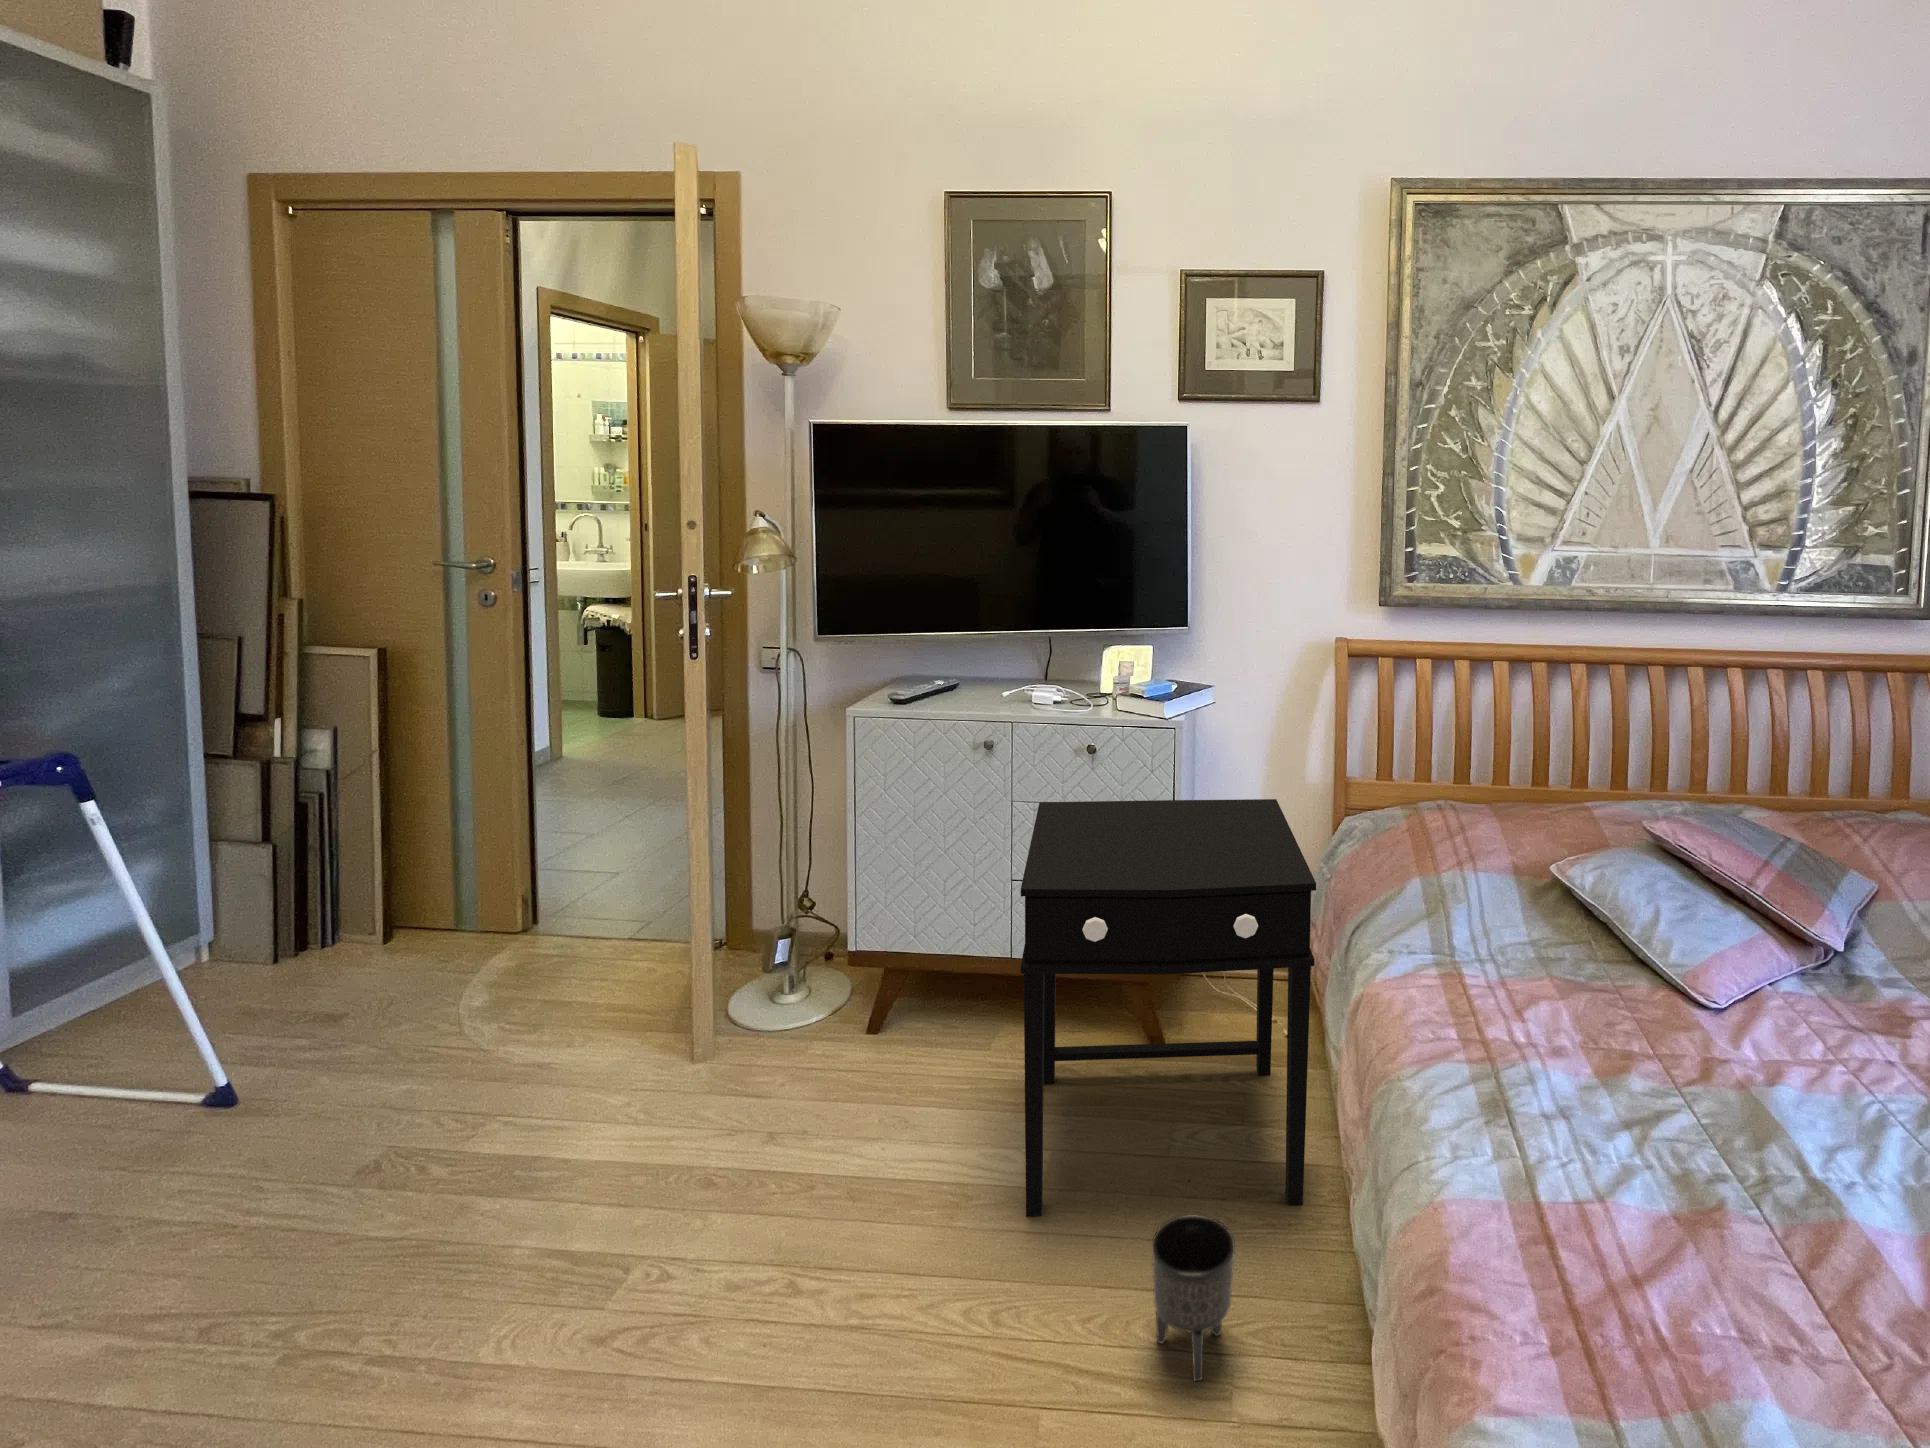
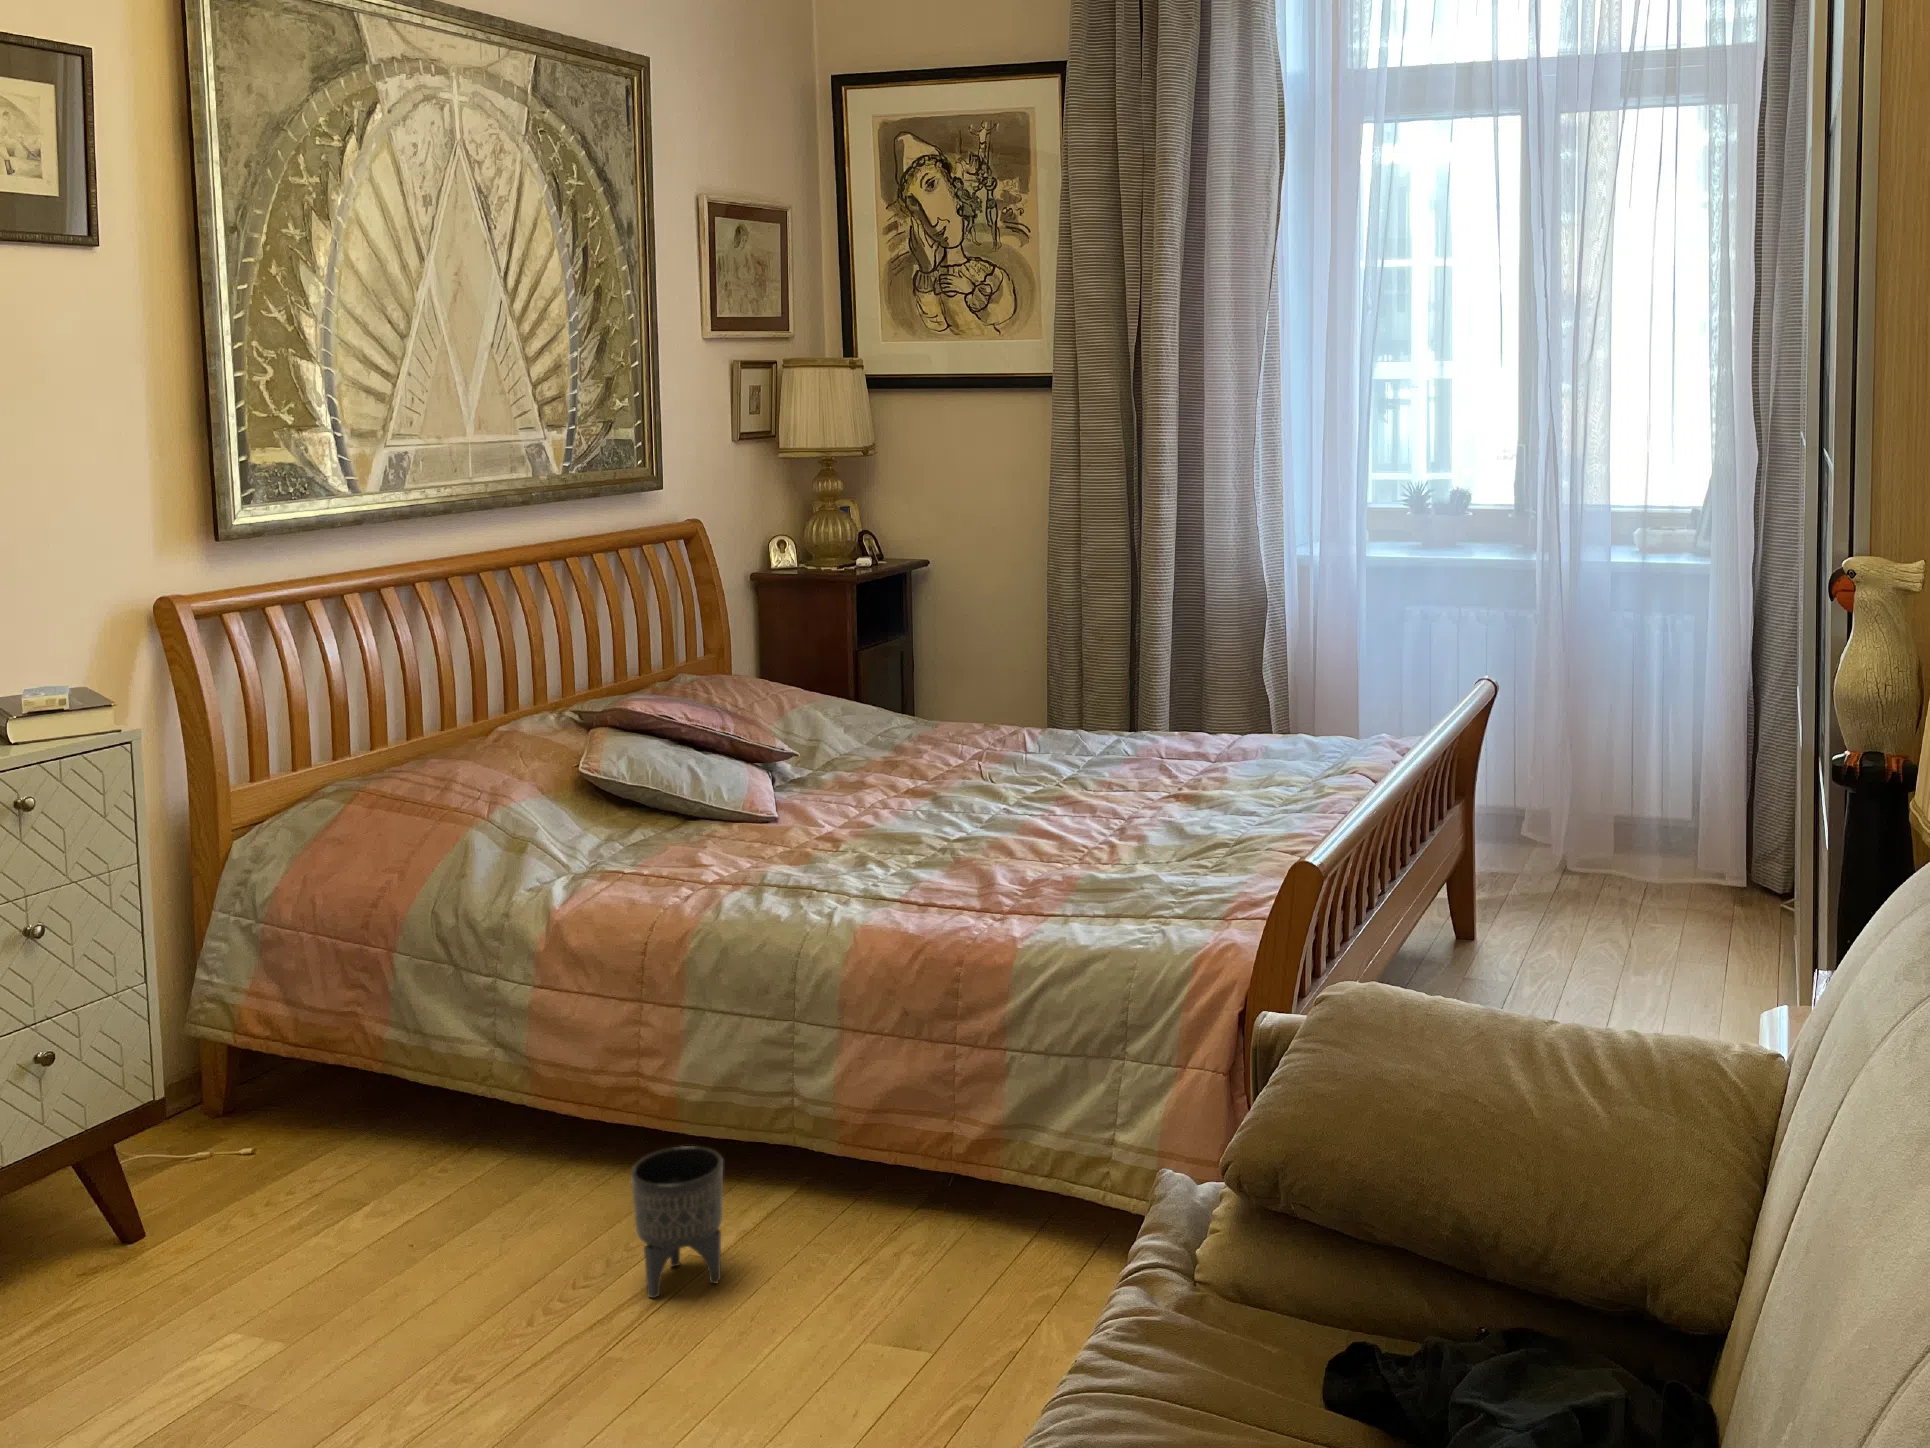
side table: present [1021,799,1316,1217] -> none [24,805,564,1372]

